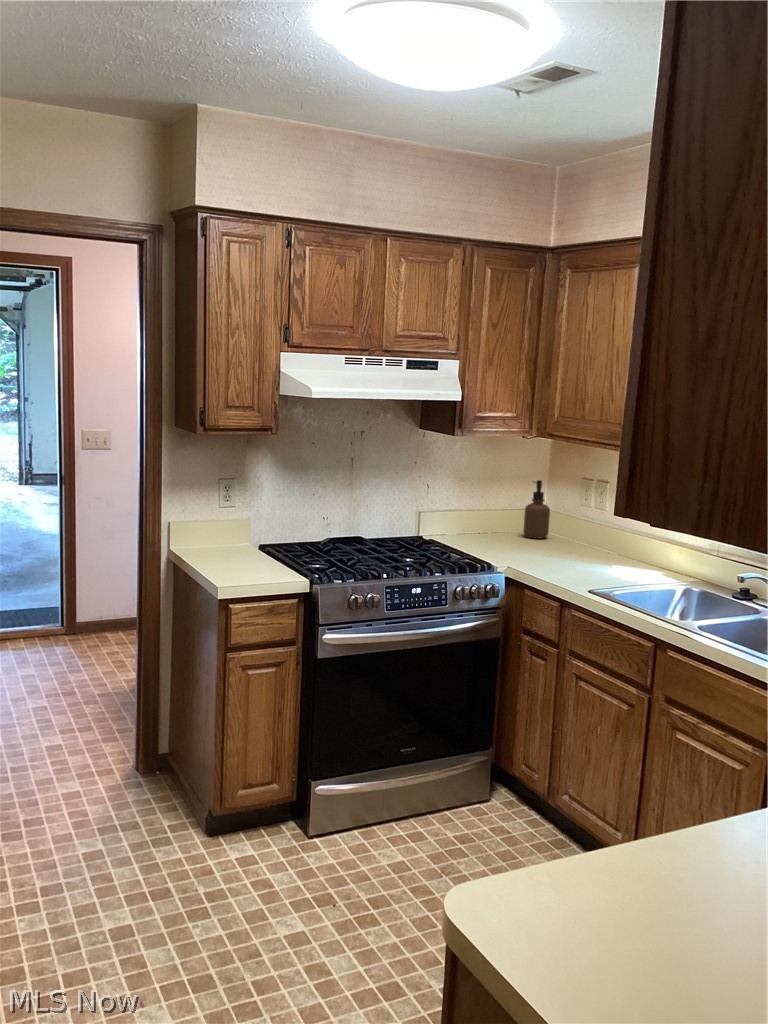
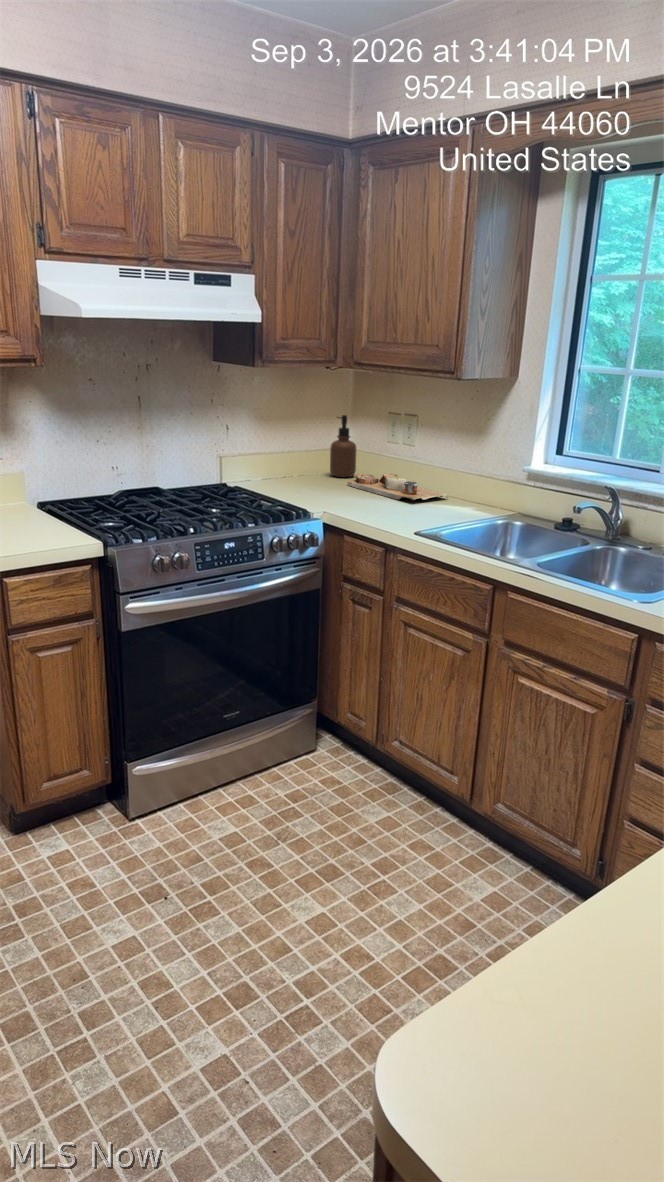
cutting board: none [538,535,633,564] -> present [347,473,448,501]

